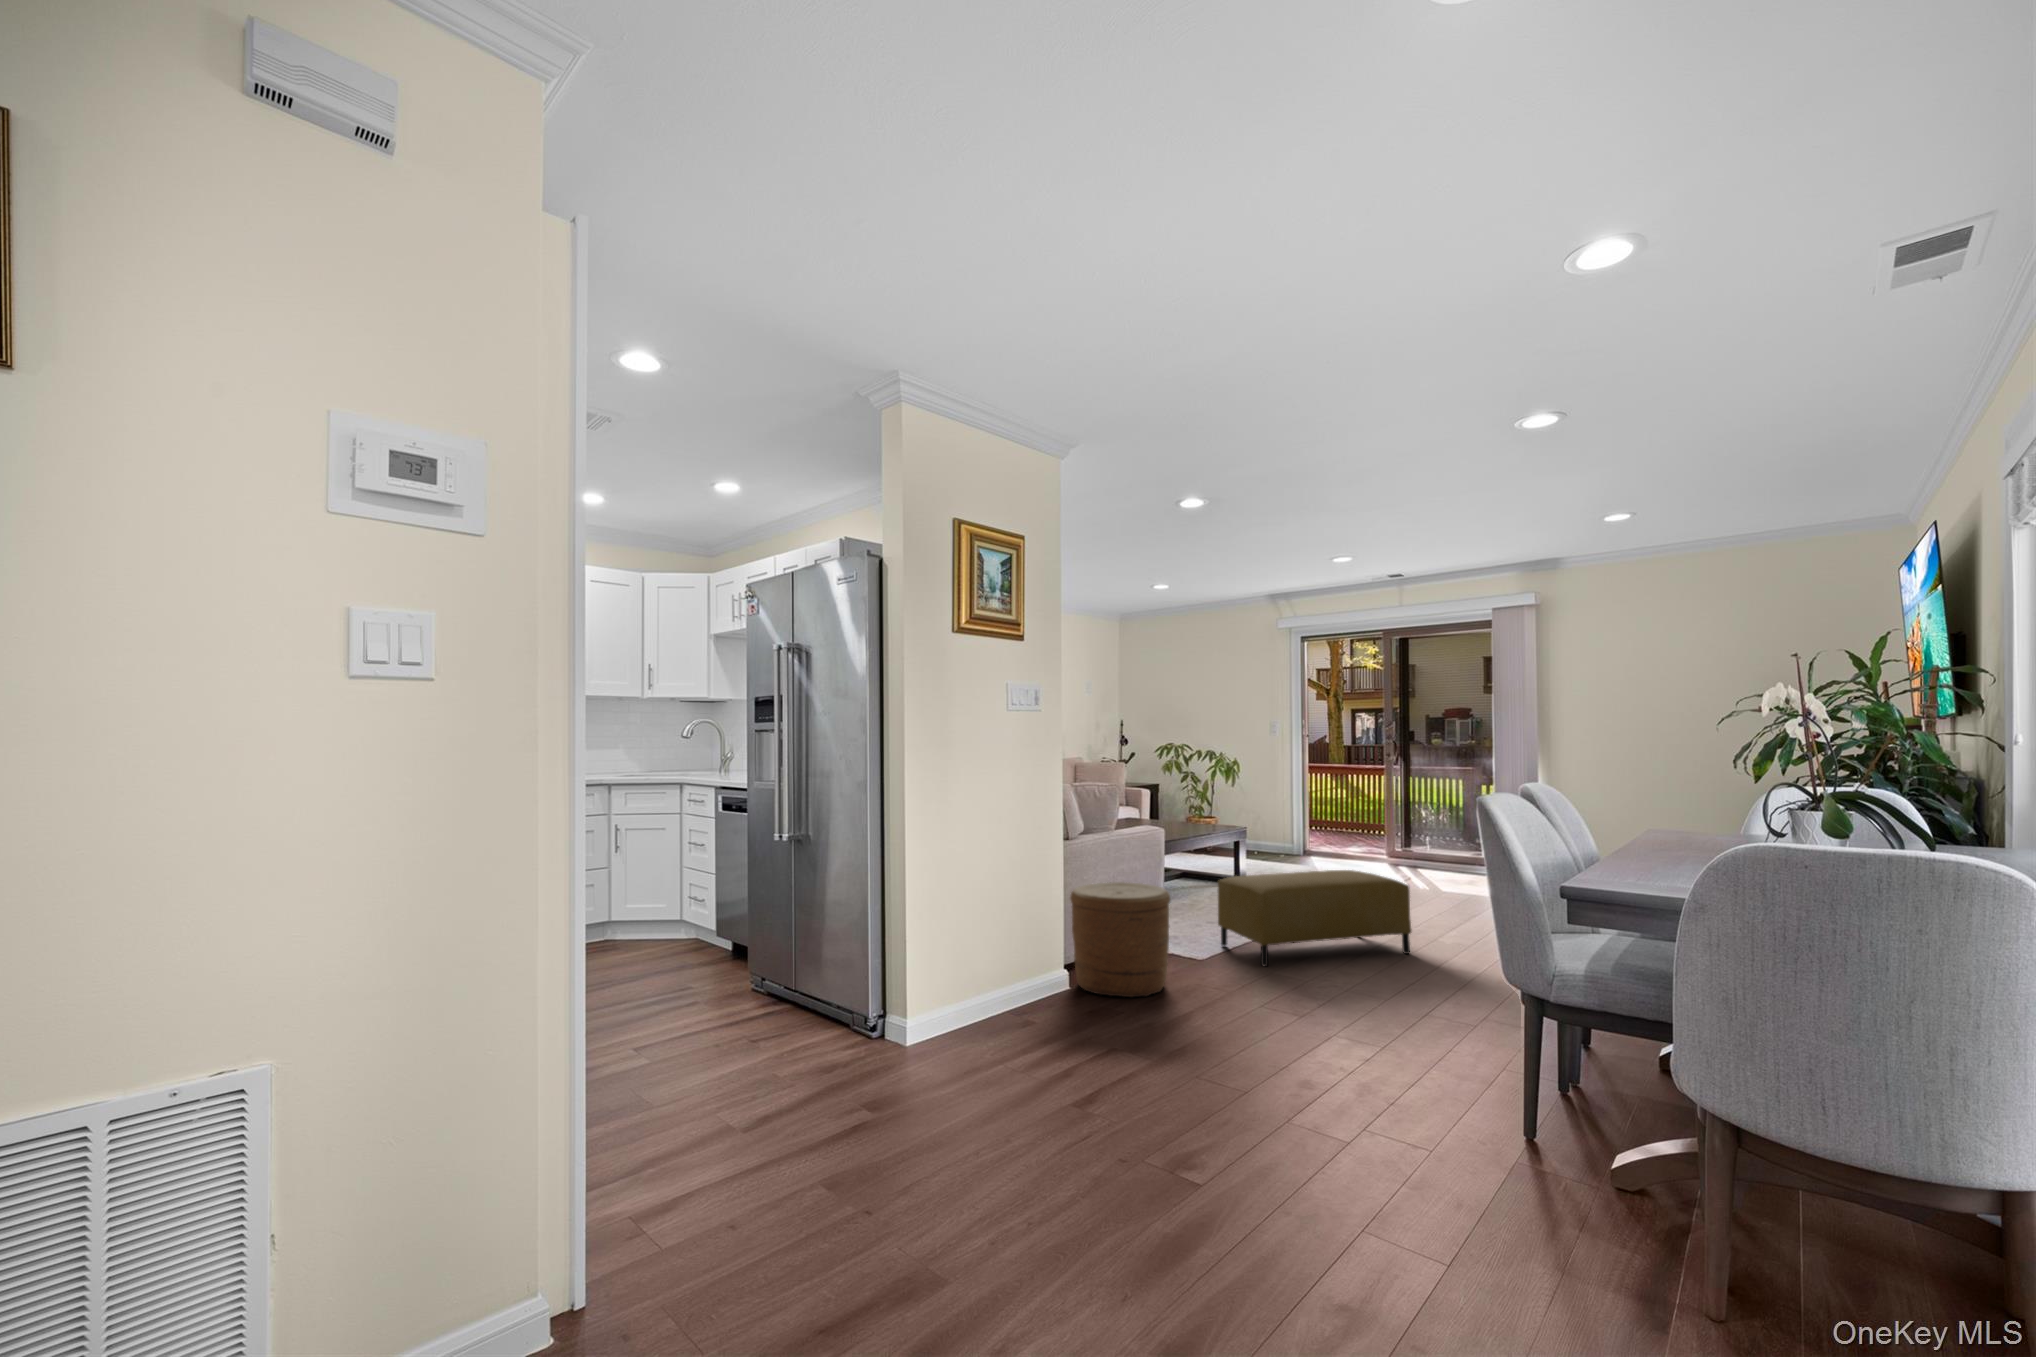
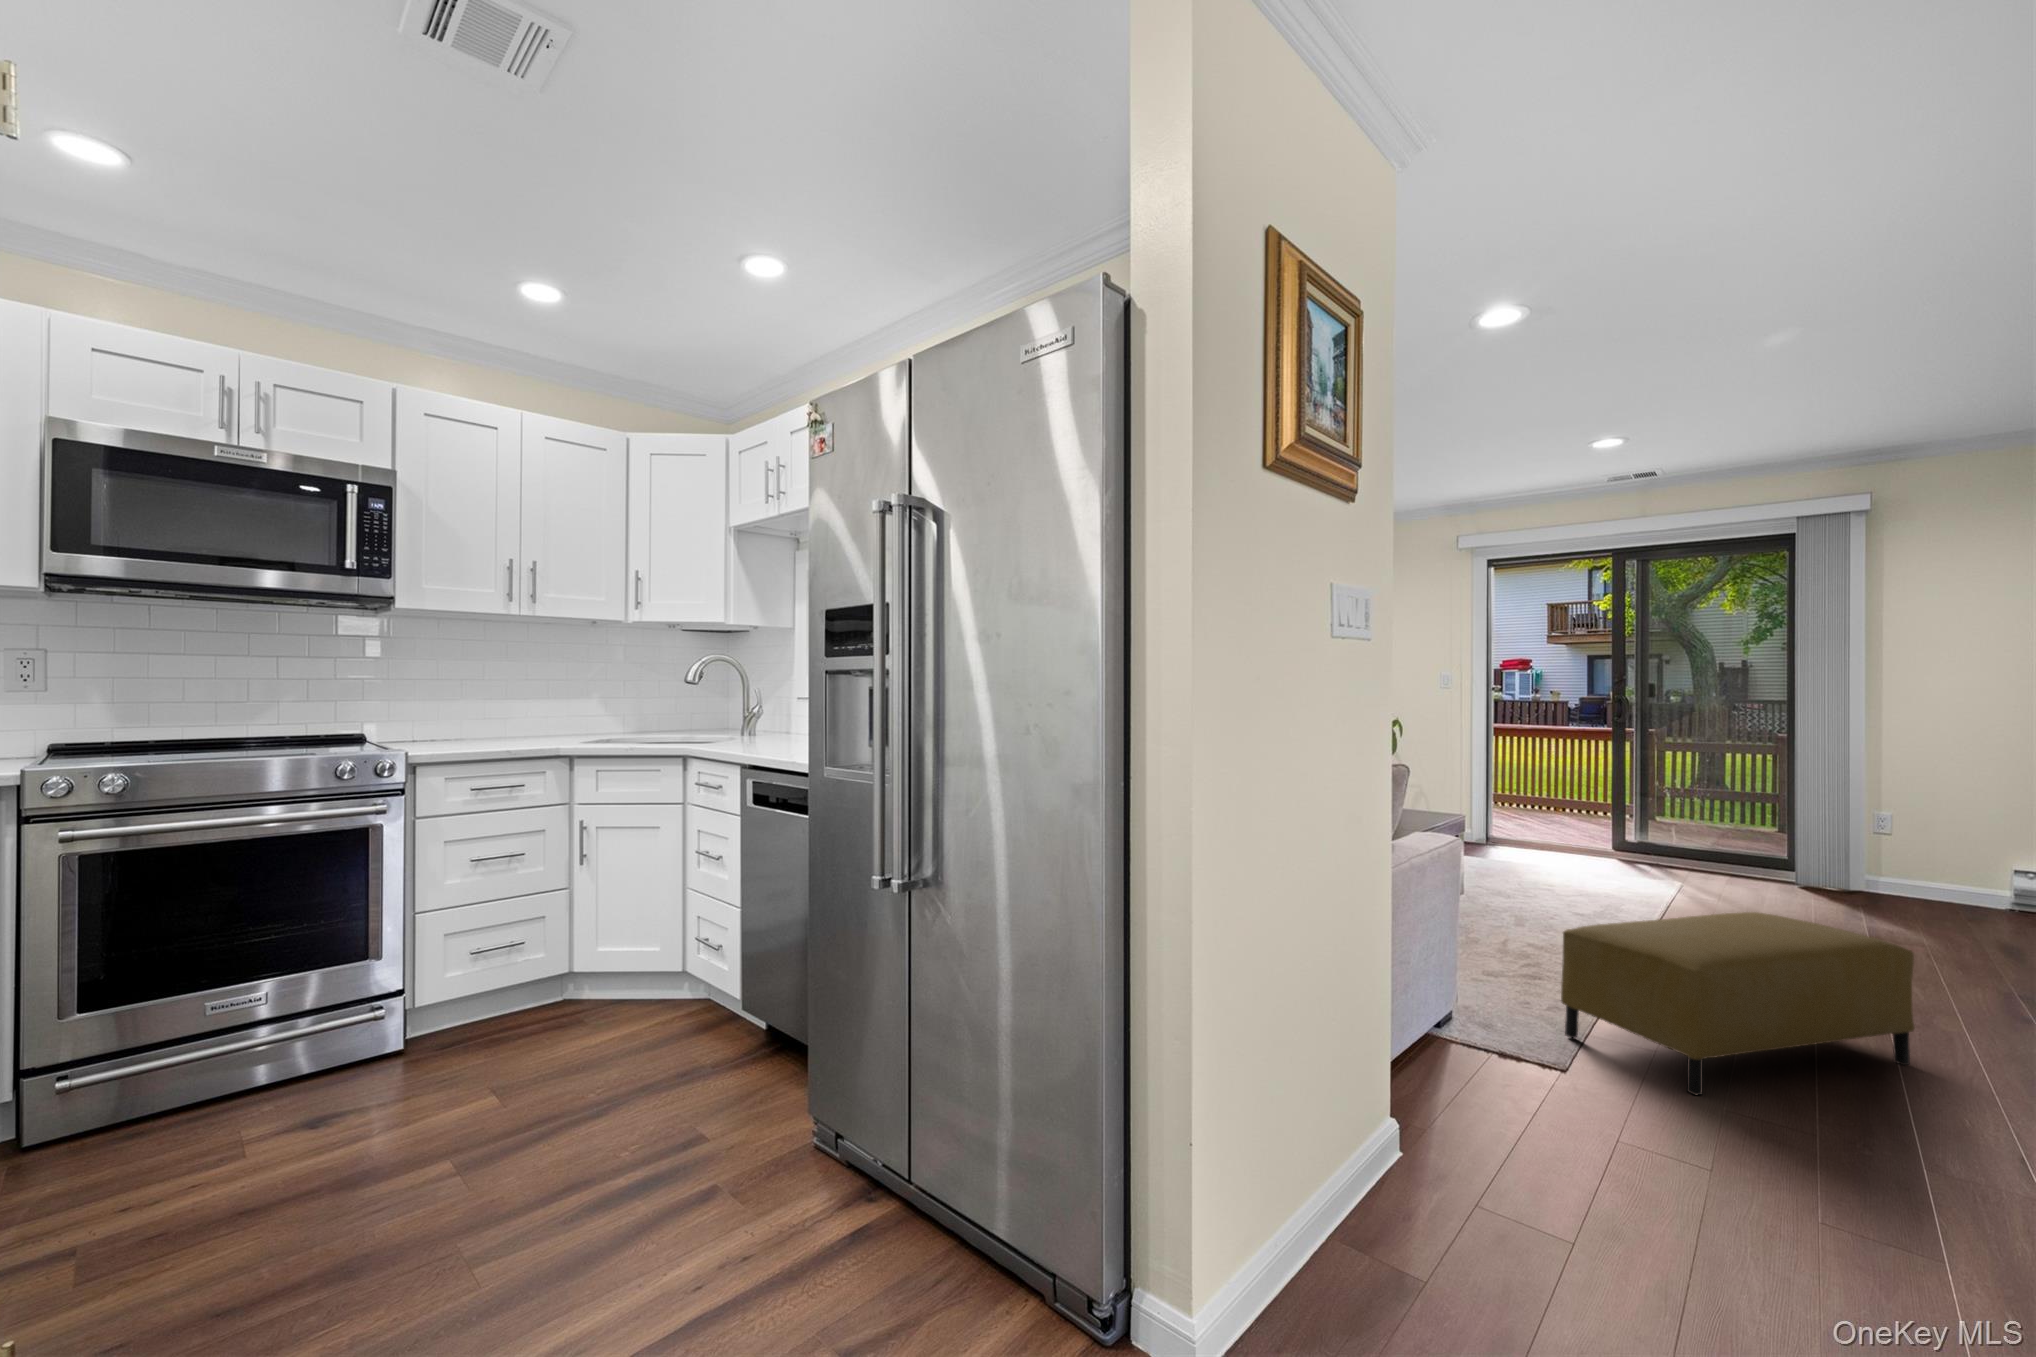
woven basket: present [1070,882,1170,998] -> none [1394,952,1601,1191]

